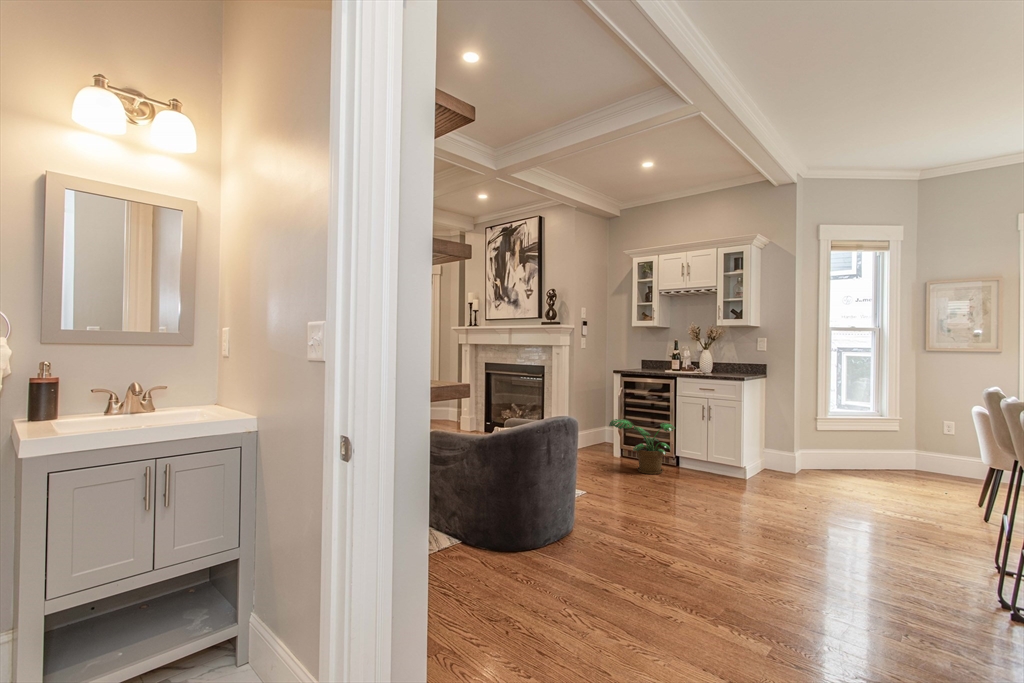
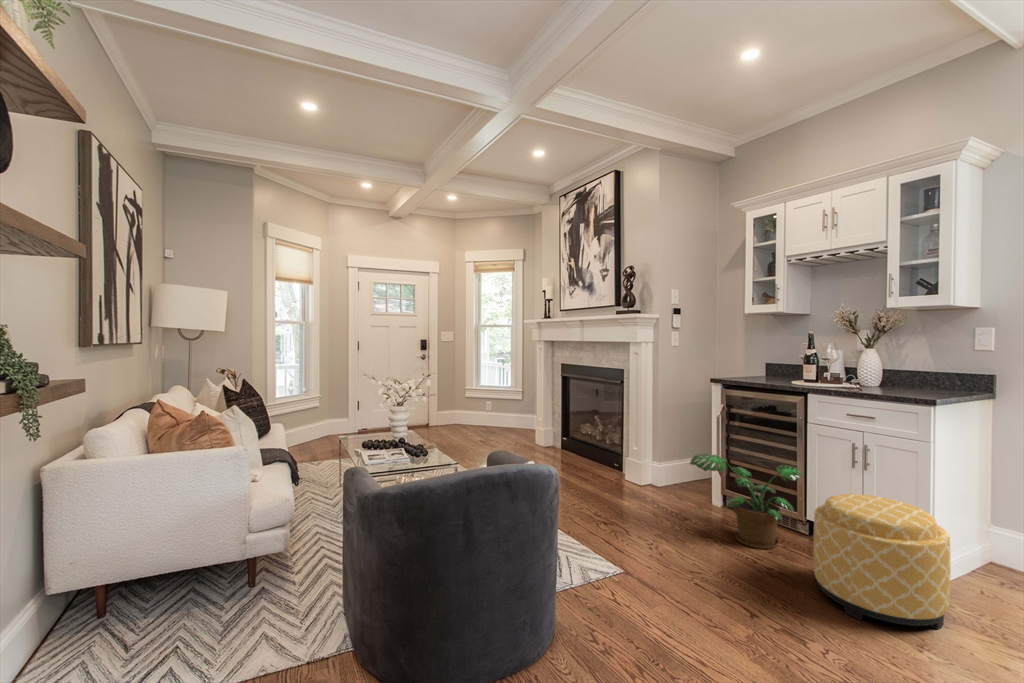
ottoman: none [688,431,752,495] -> present [813,494,951,629]

